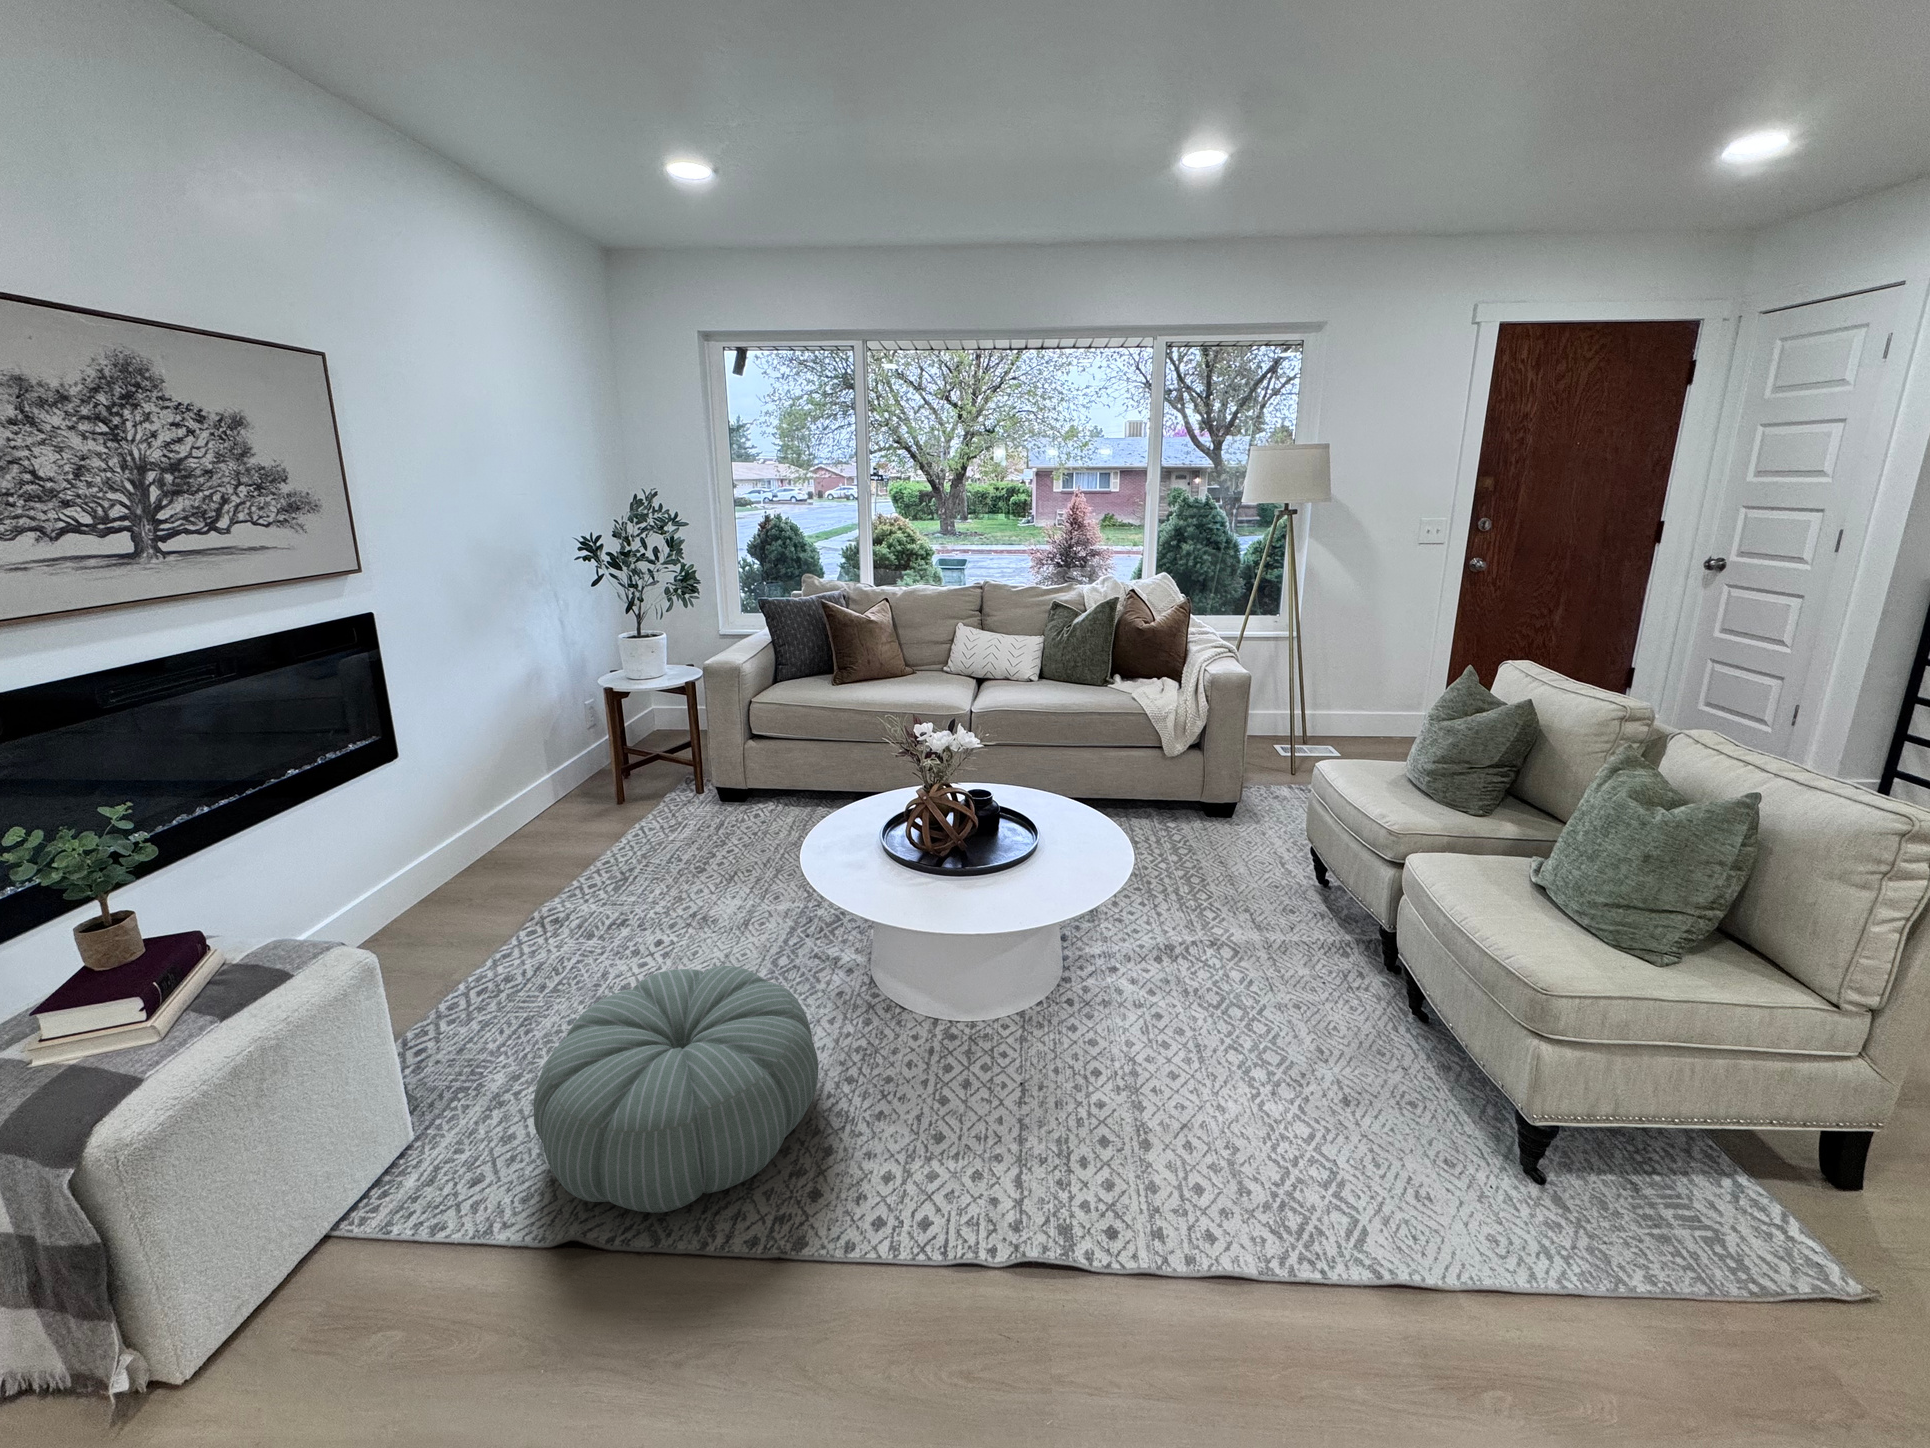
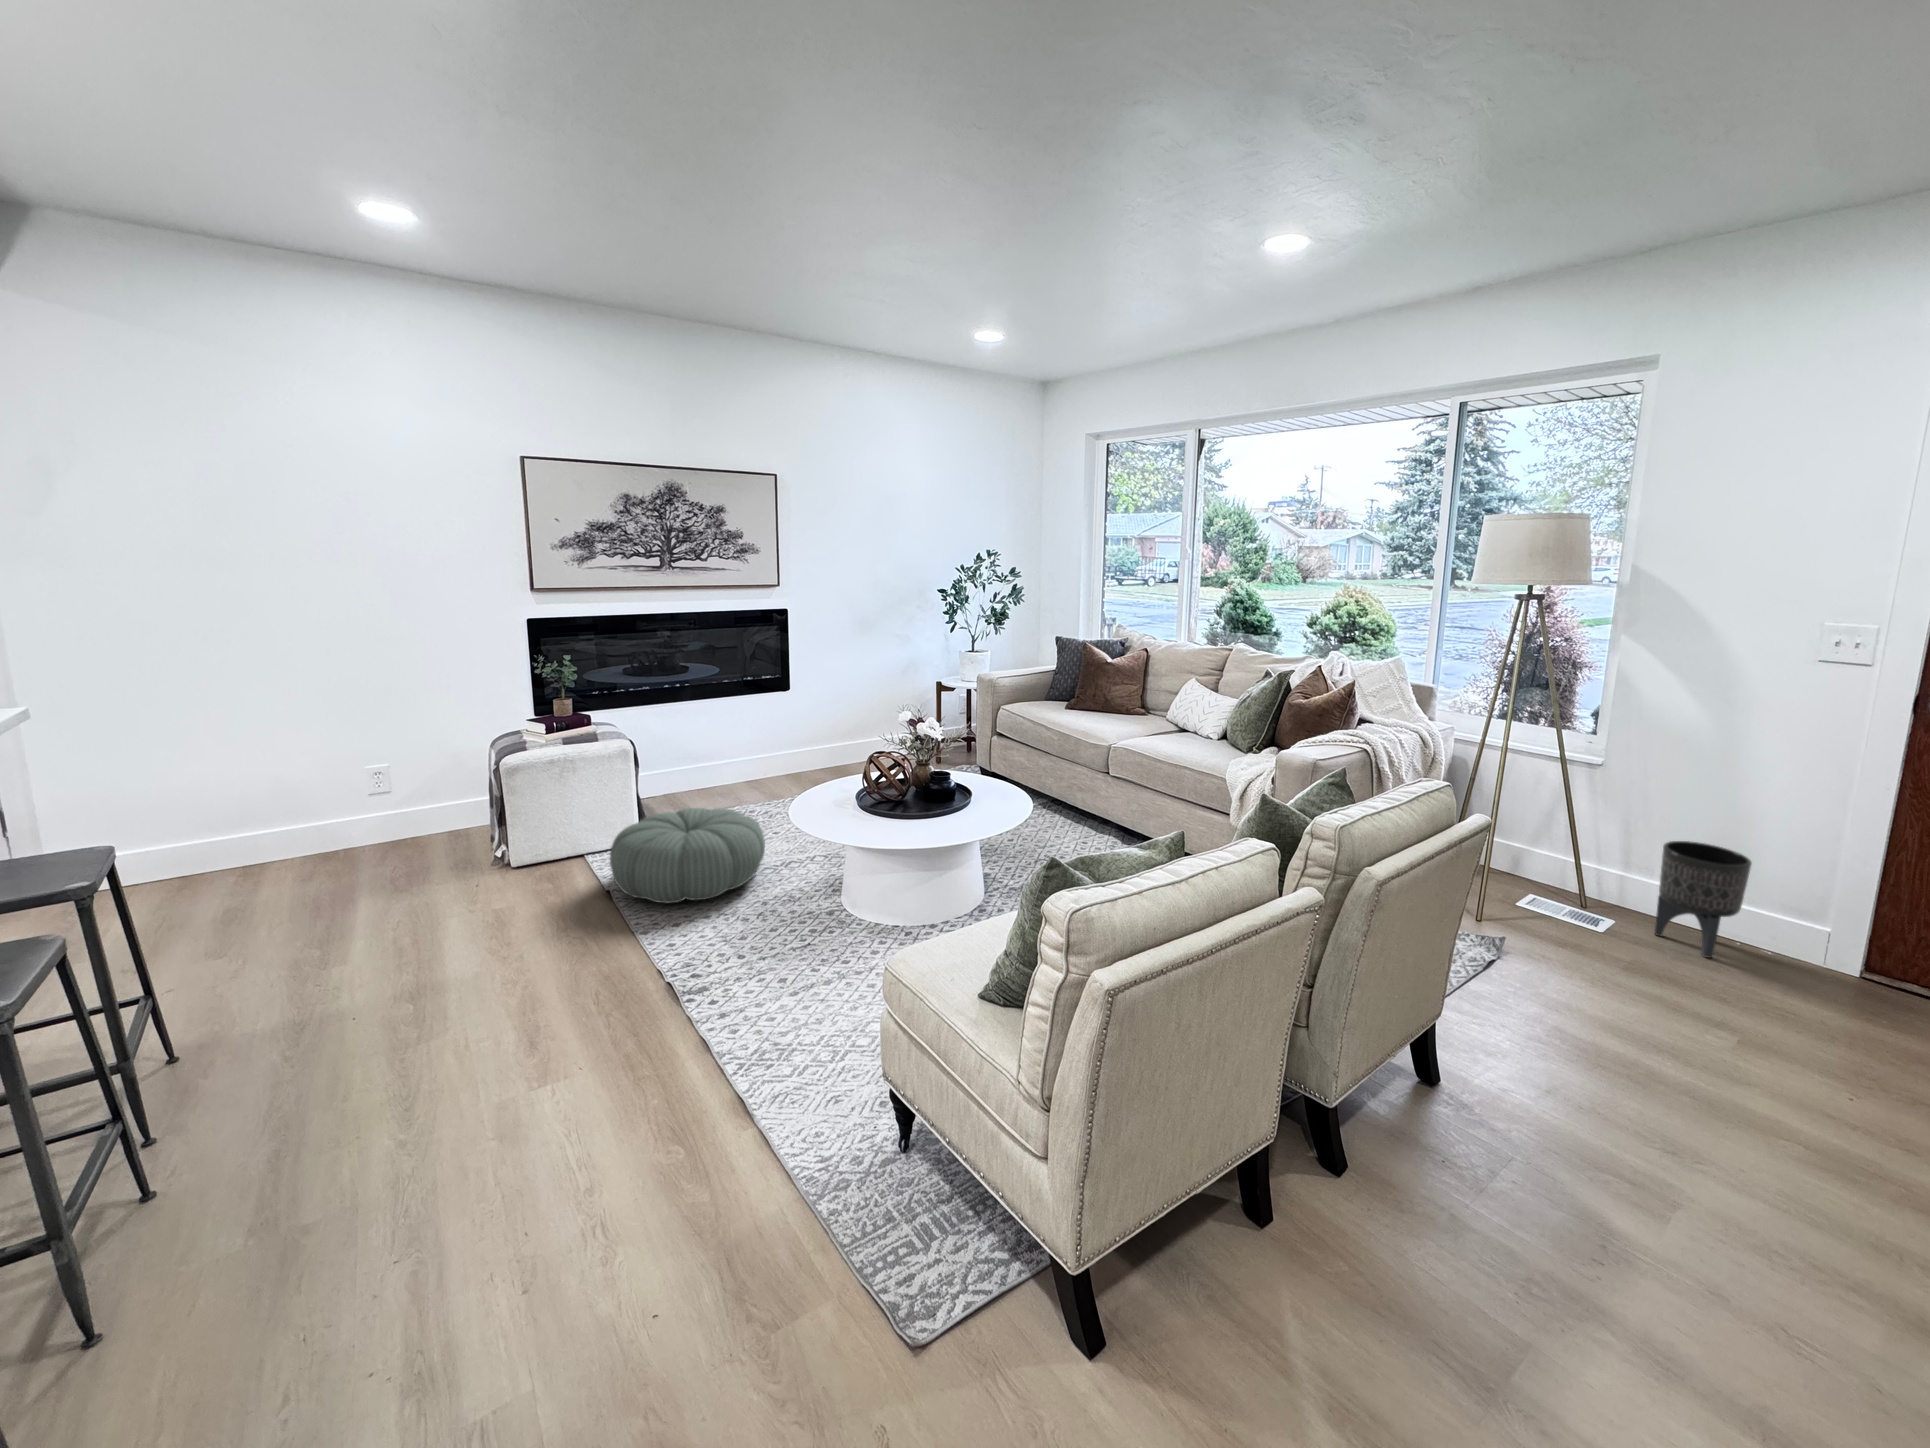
planter: none [1329,679,1382,751] -> present [1655,841,1752,958]

